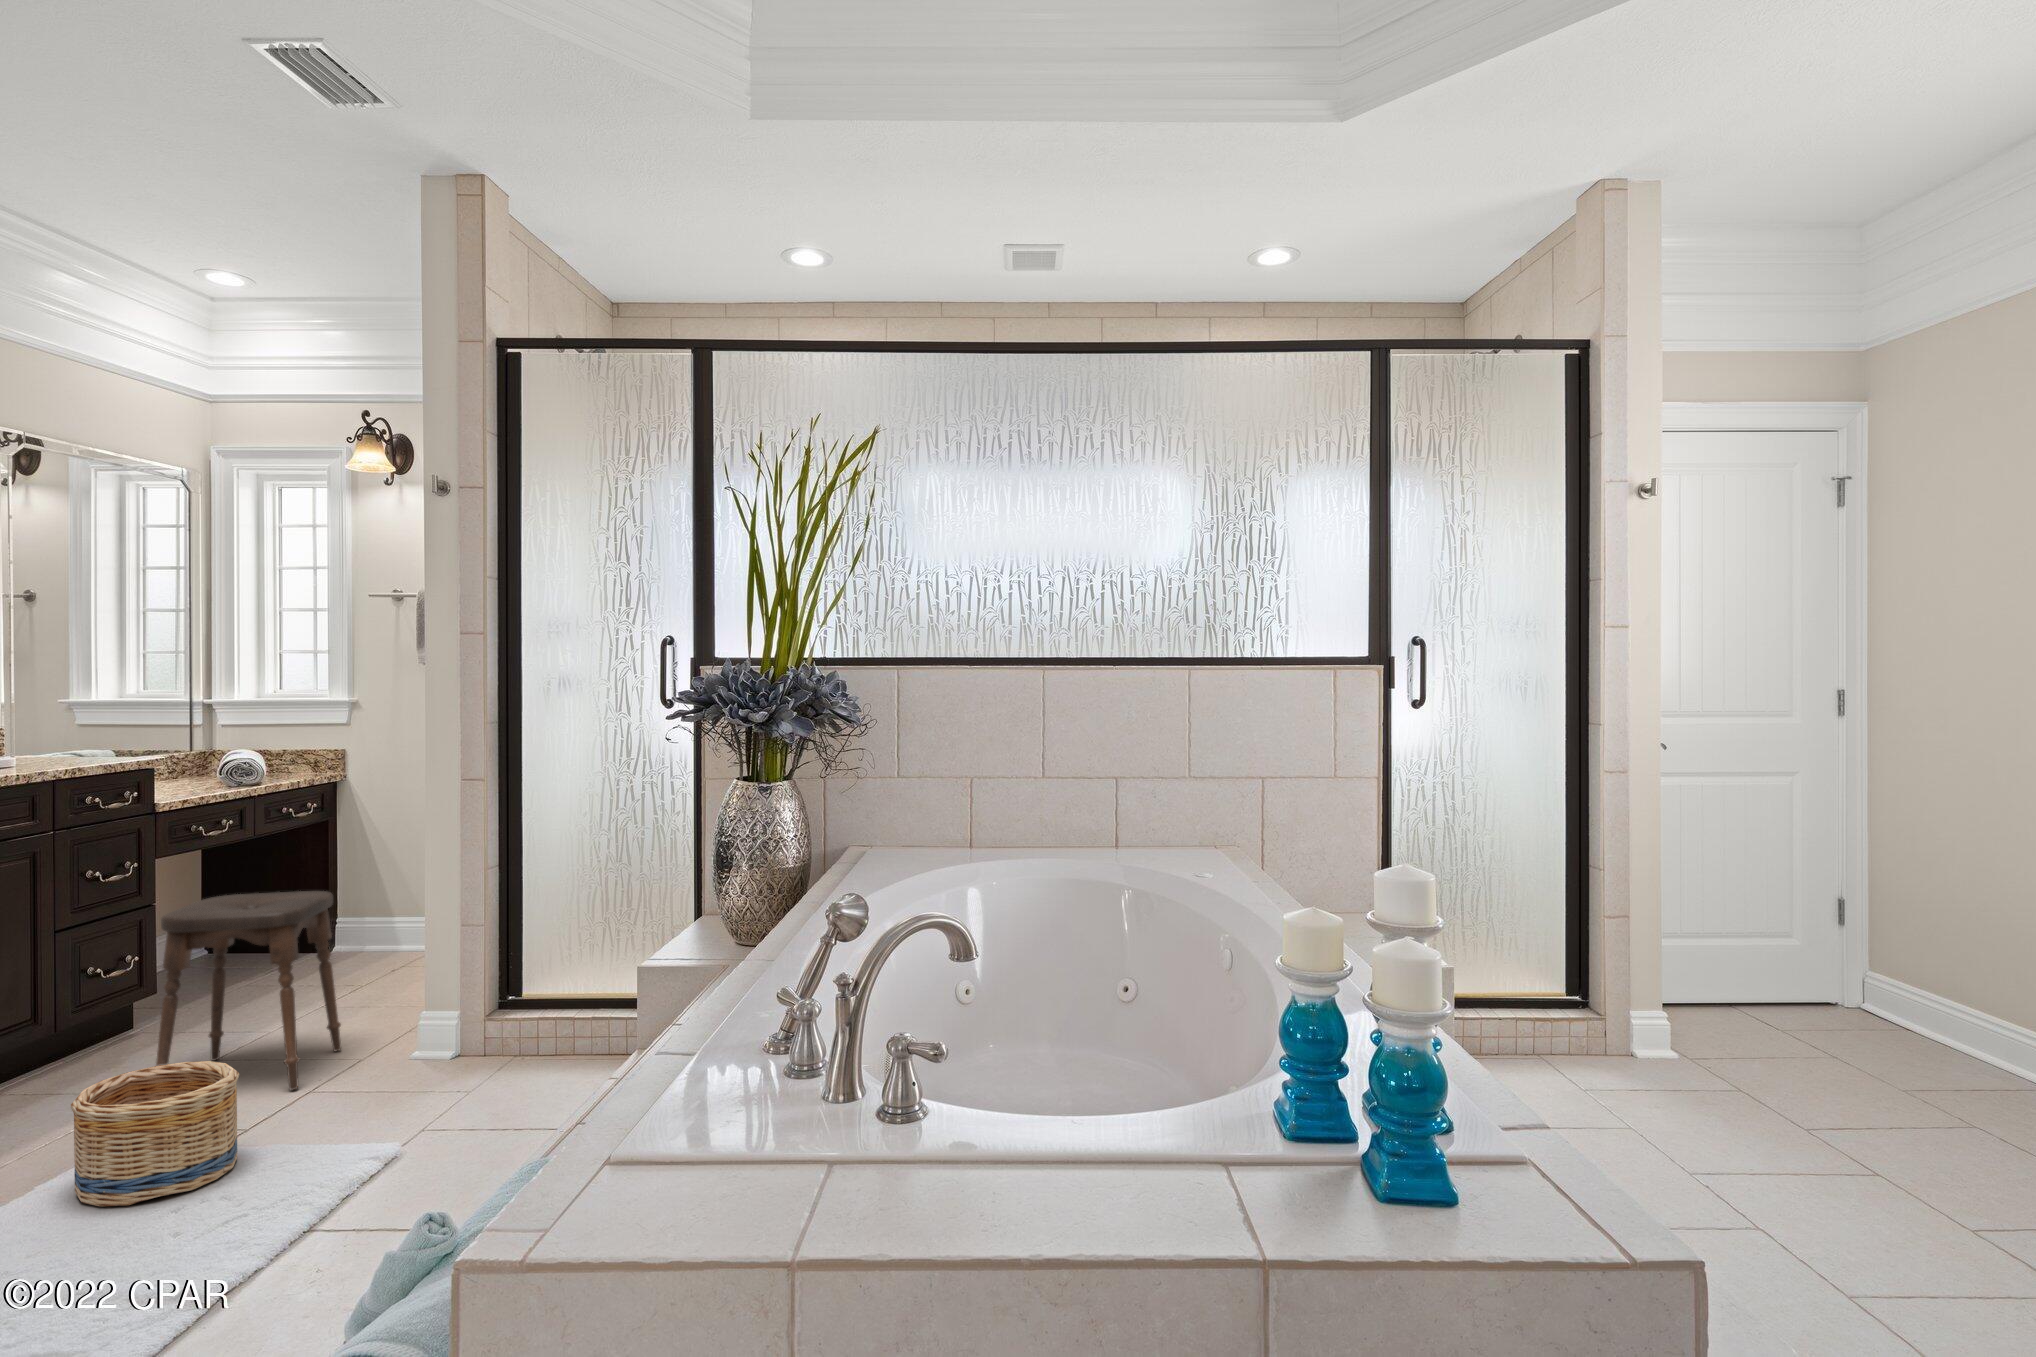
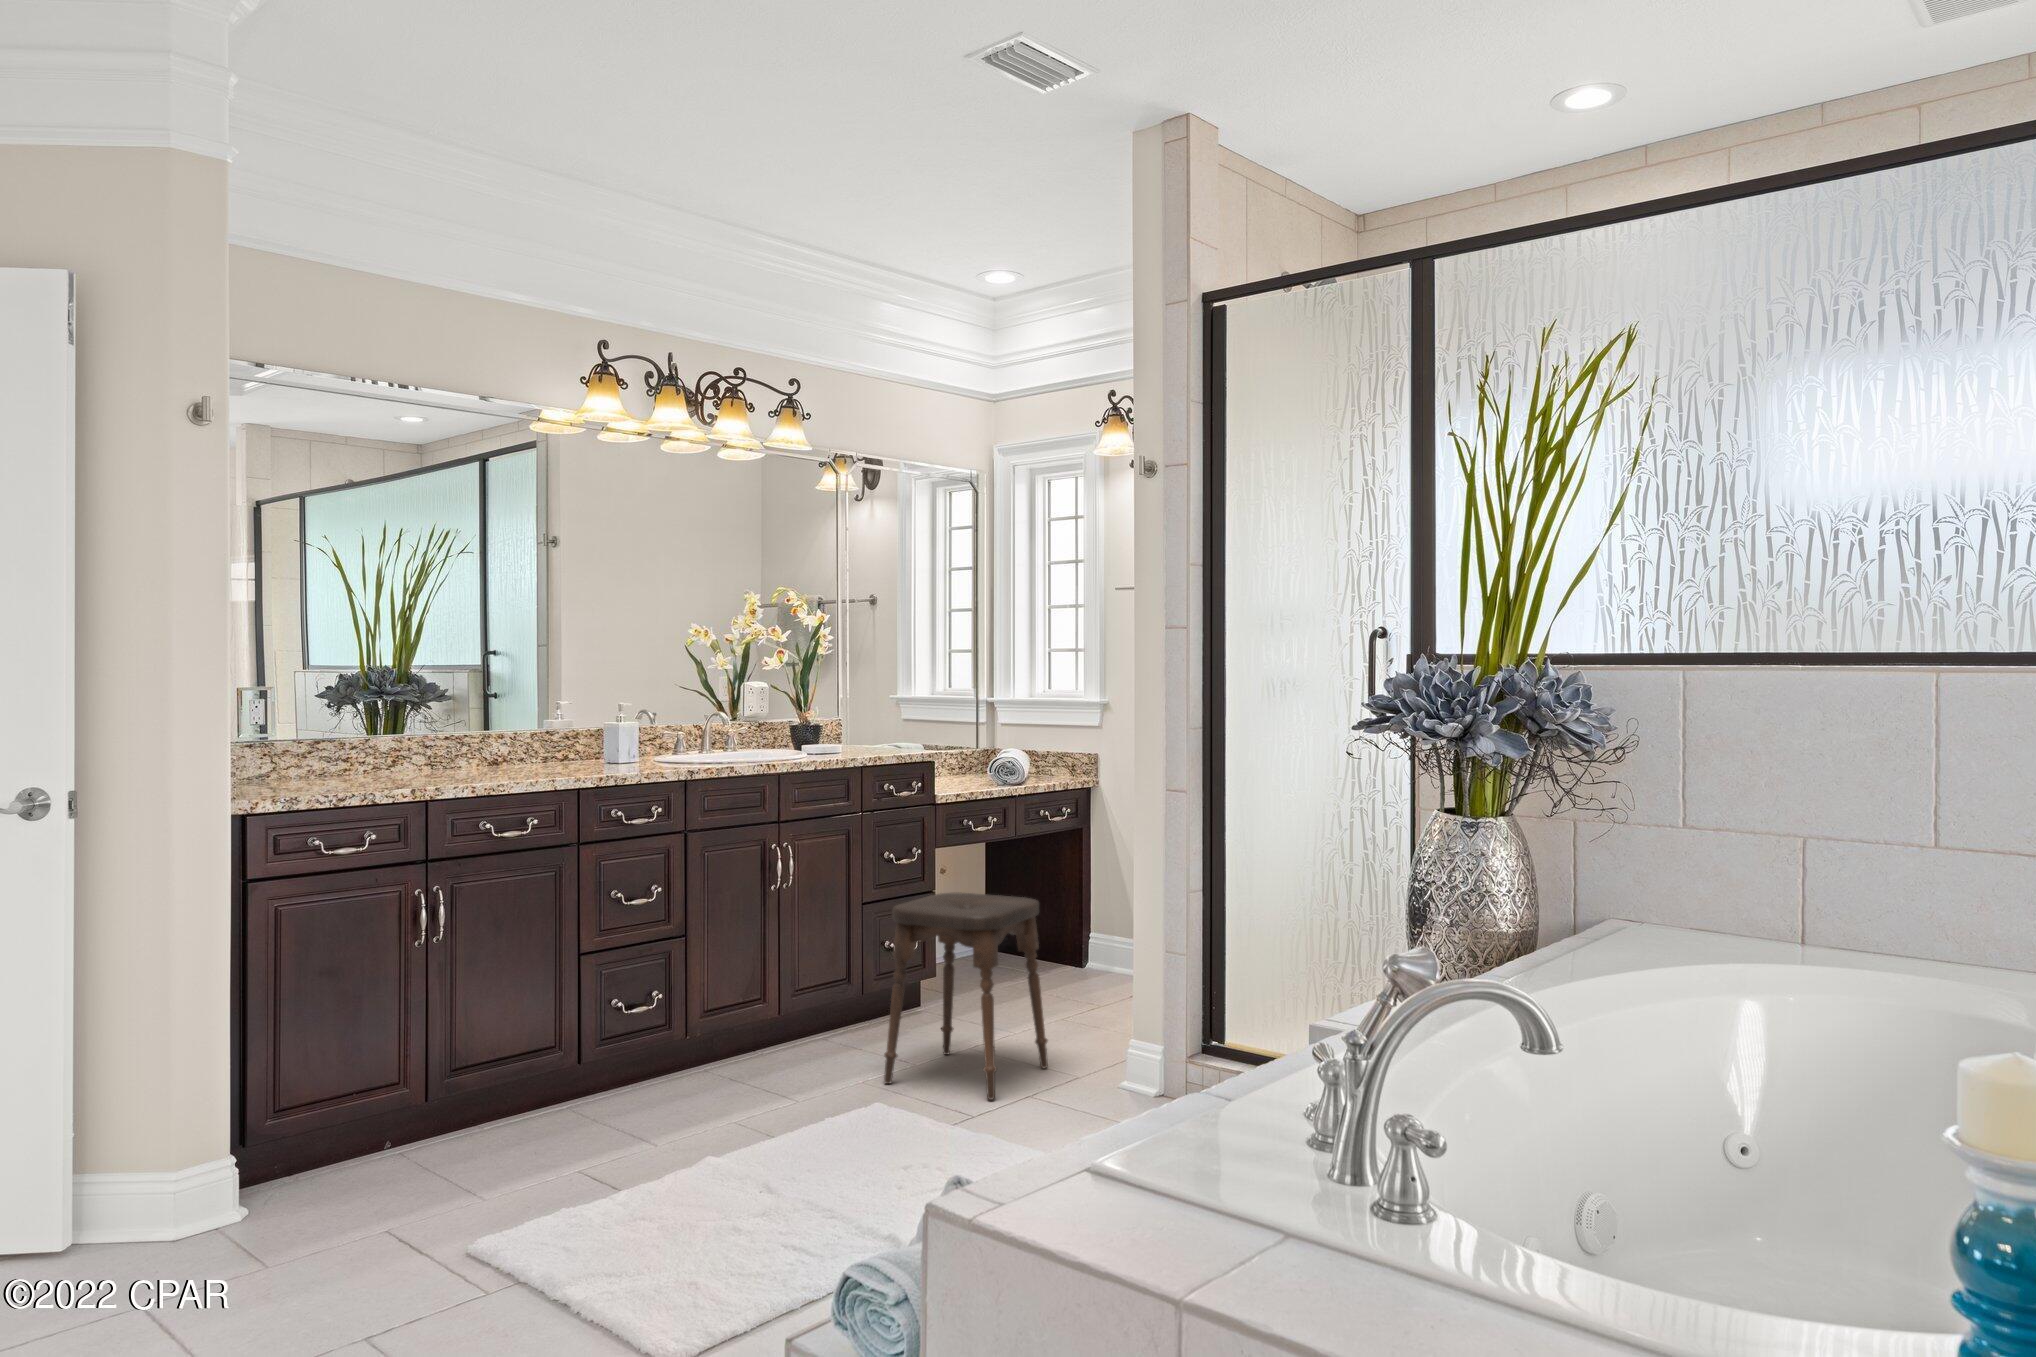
basket: present [71,1061,239,1206] -> none [789,1050,918,1178]

